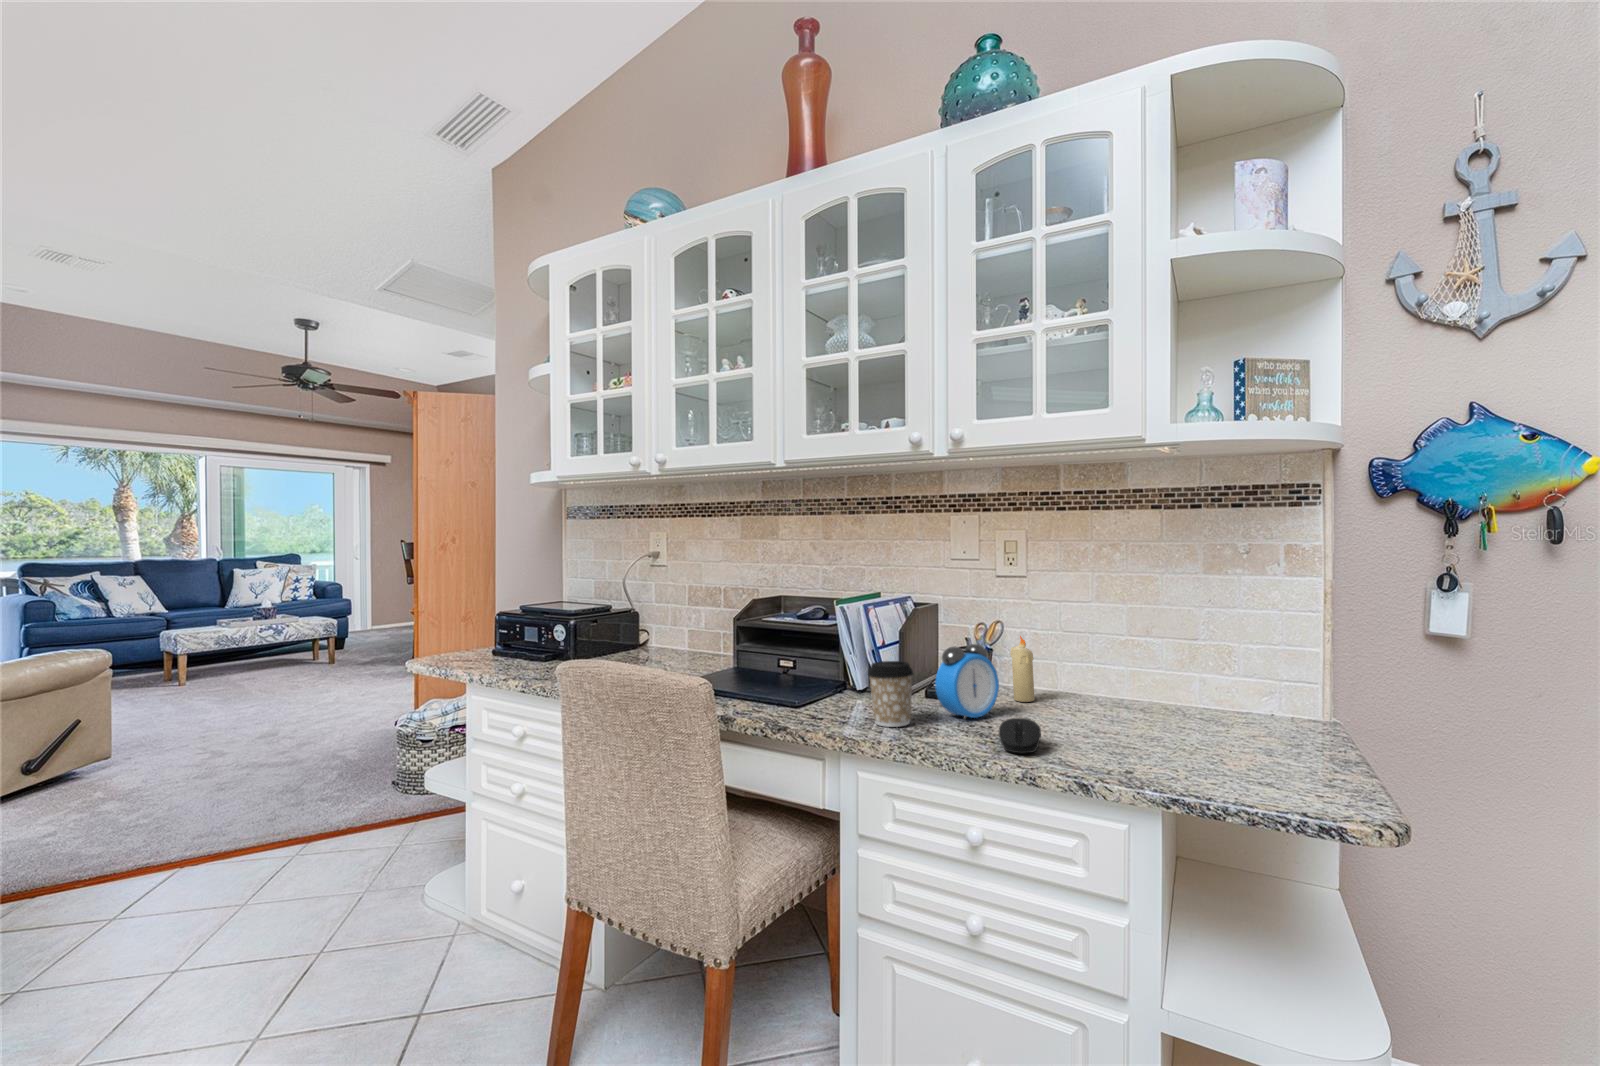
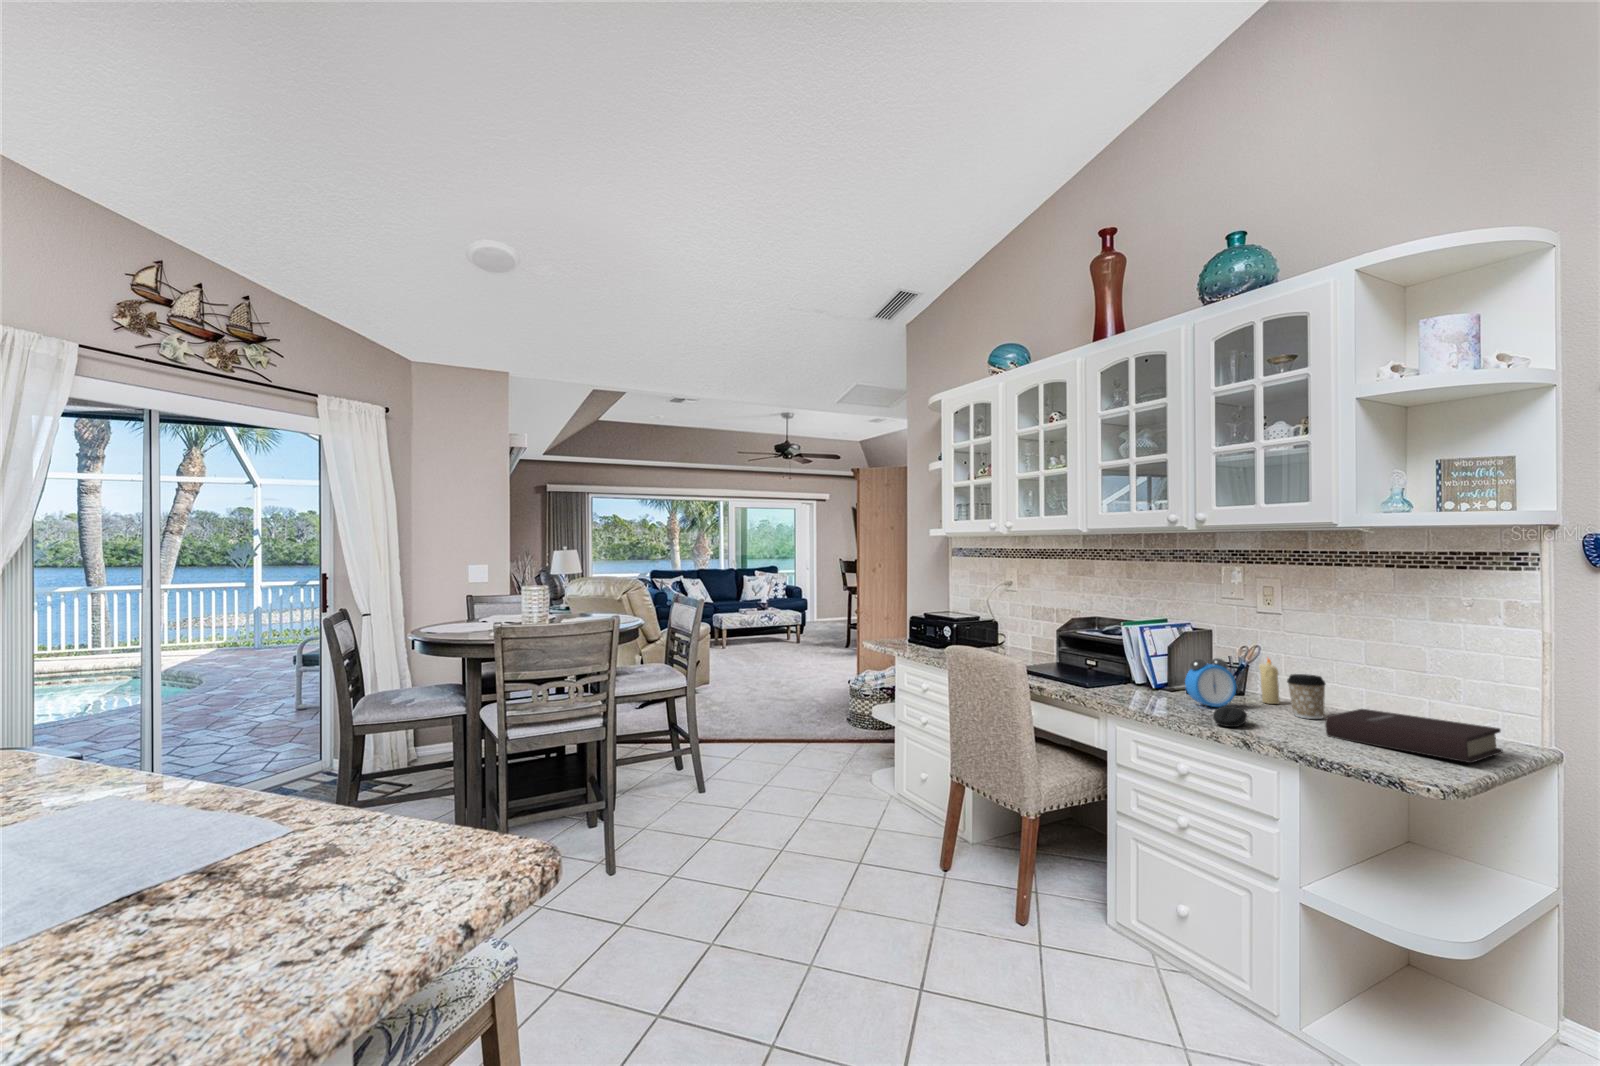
coffee cup: present [868,661,913,727] -> present [1287,674,1326,719]
book: none [1139,699,1331,768] -> present [1325,709,1502,763]

